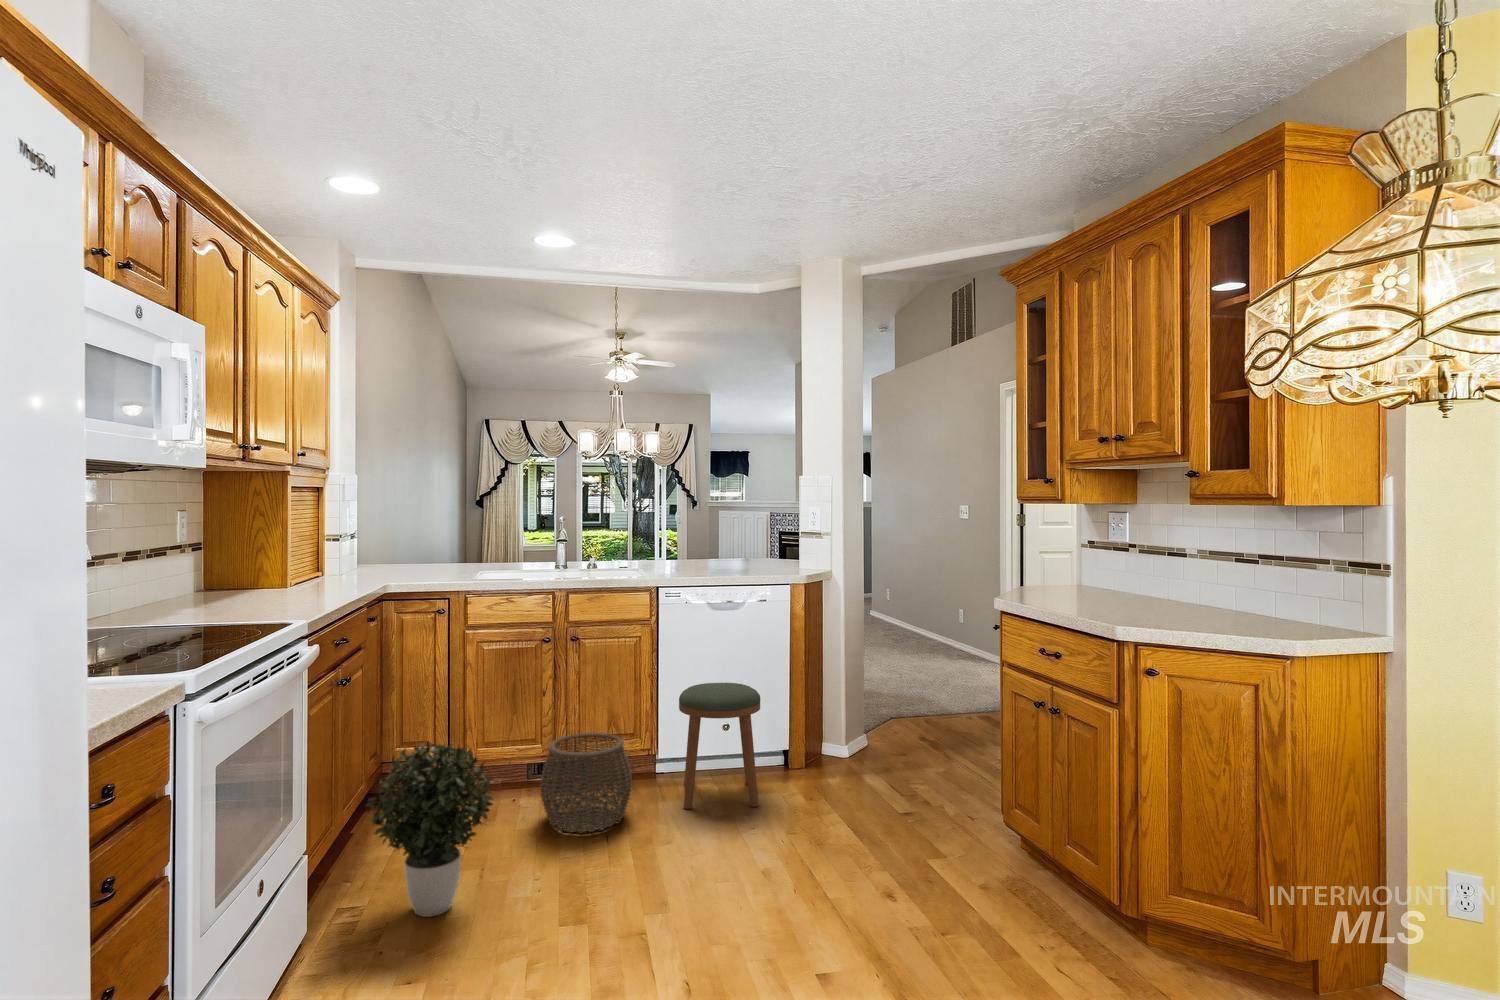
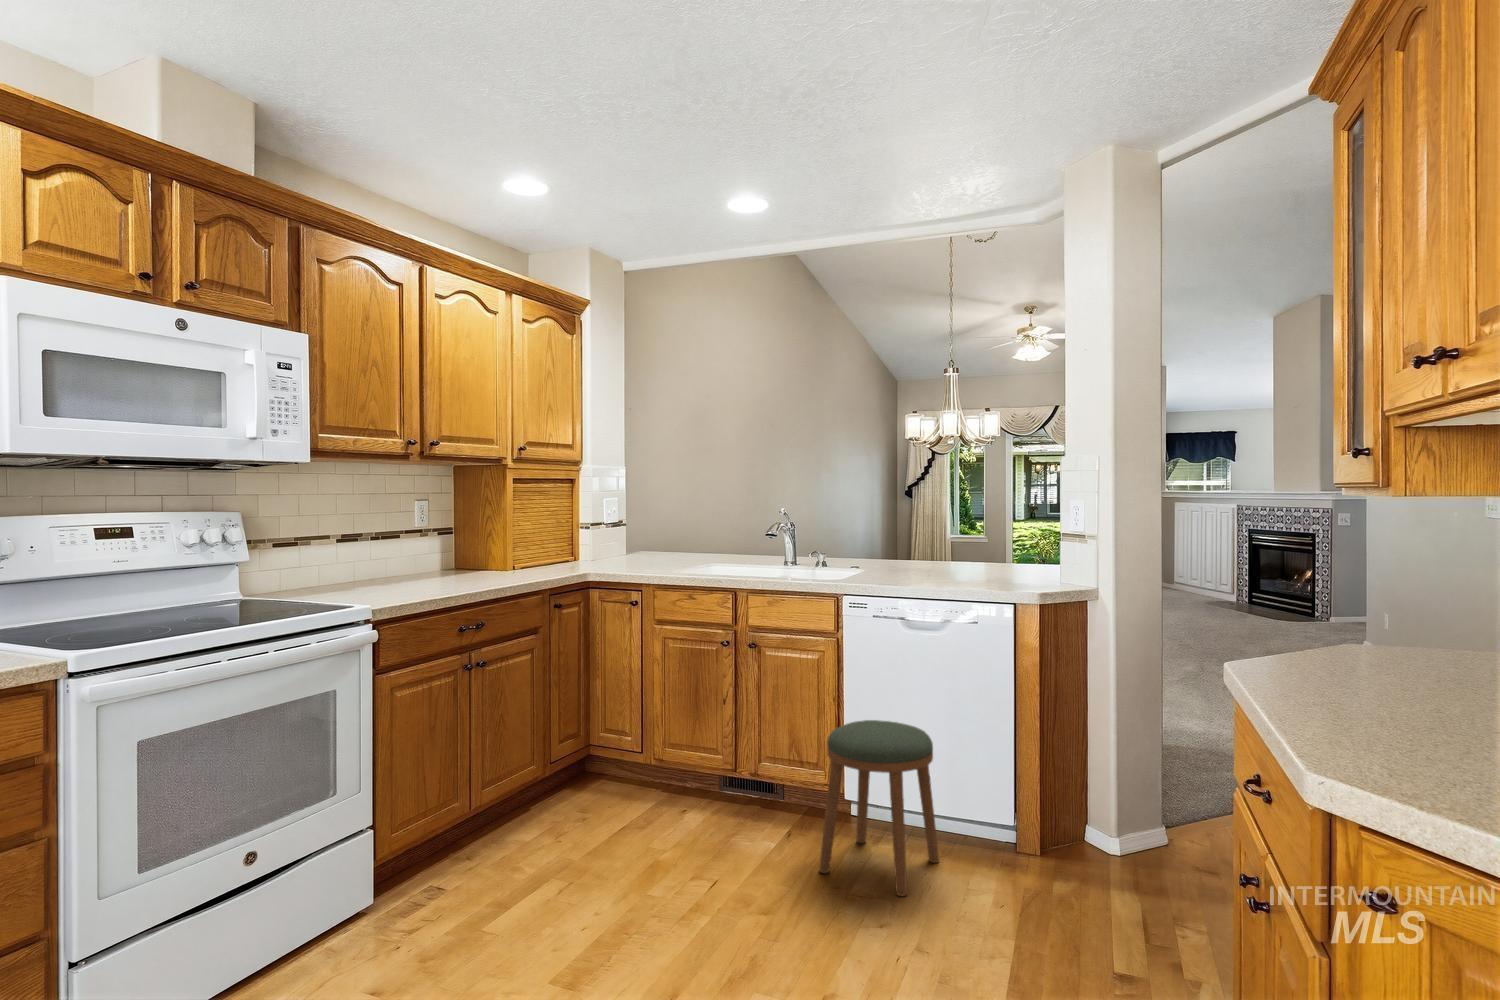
woven basket: present [540,733,632,833] -> none [658,753,762,869]
potted plant: present [366,742,493,917] -> none [415,733,541,911]

